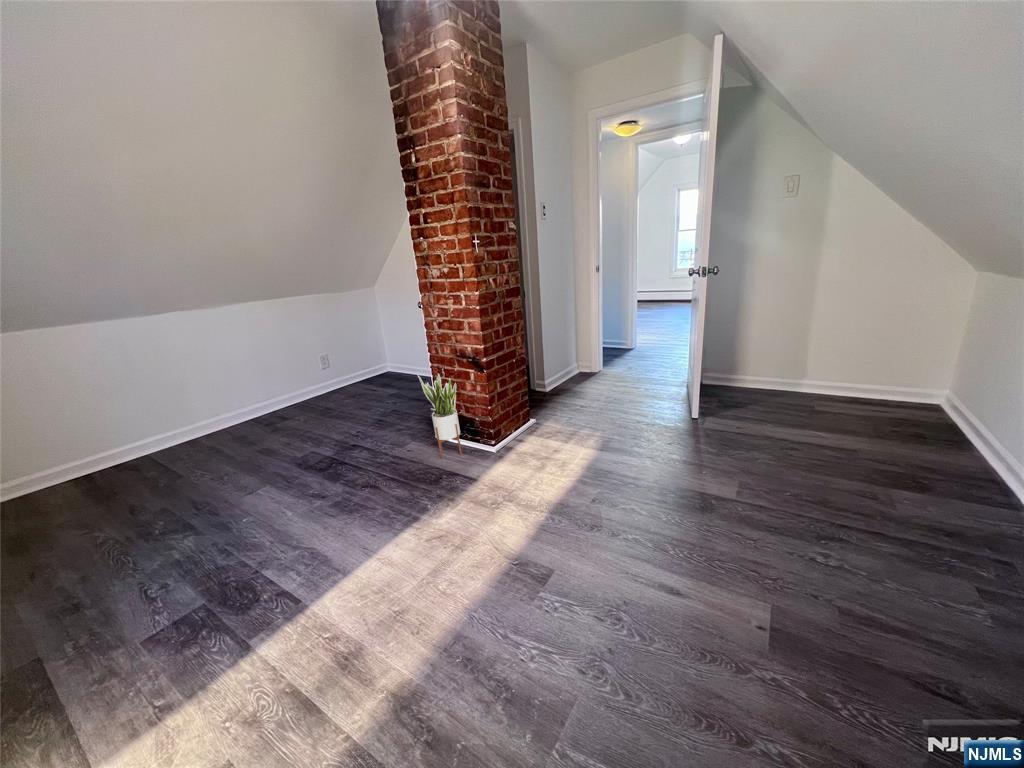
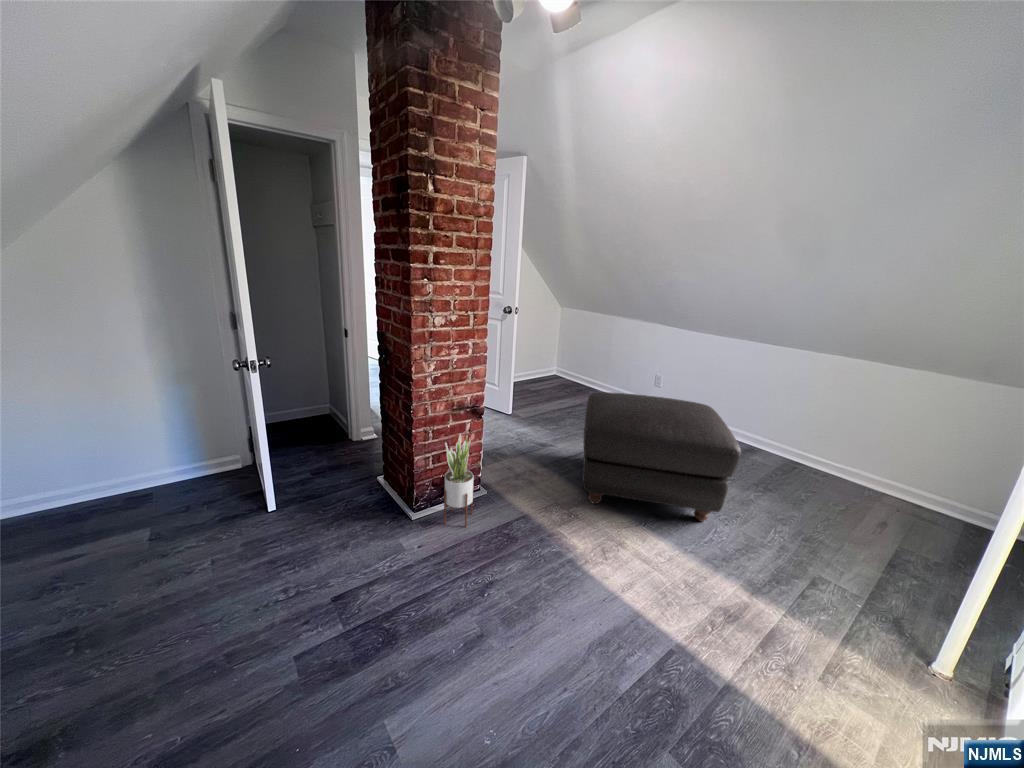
ottoman: none [497,381,762,623] -> present [583,392,741,522]

